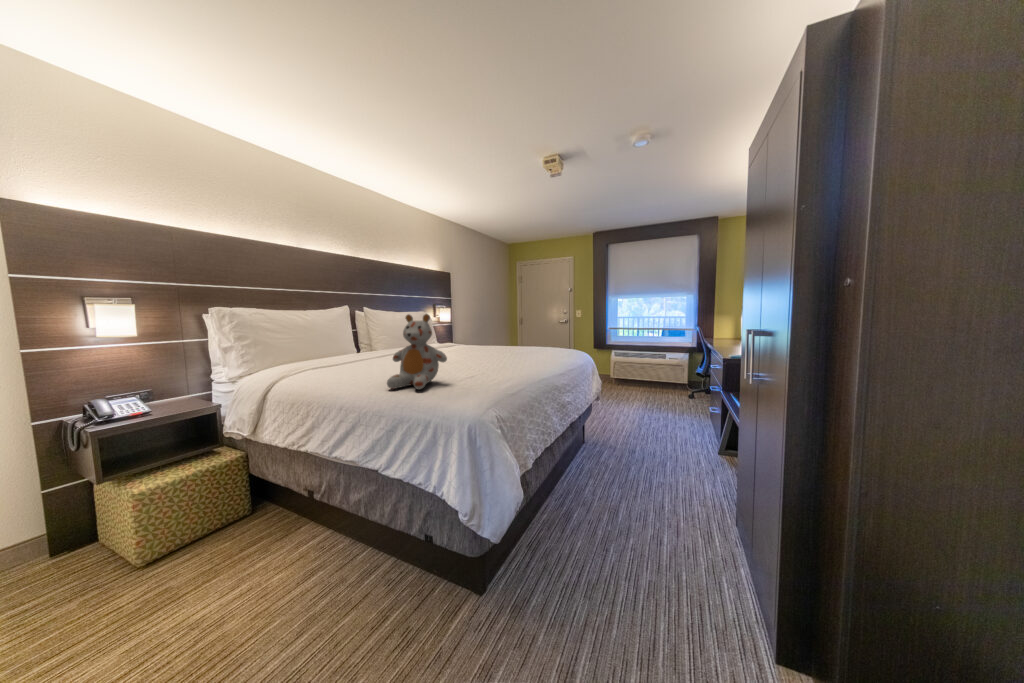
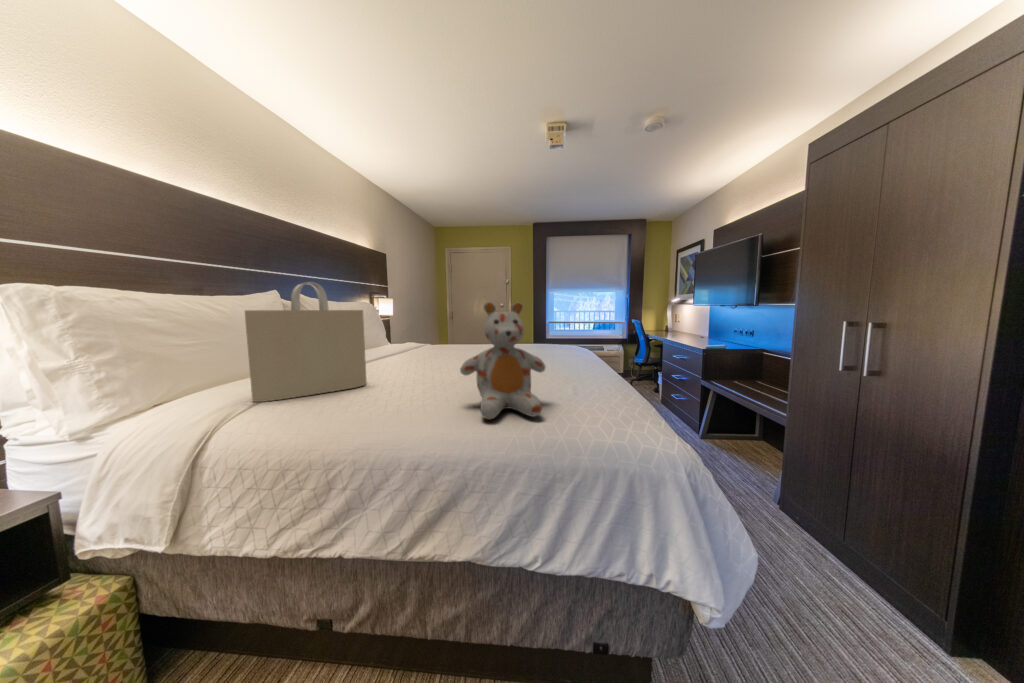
tote bag: none [298,304,369,373] -> present [245,282,367,402]

